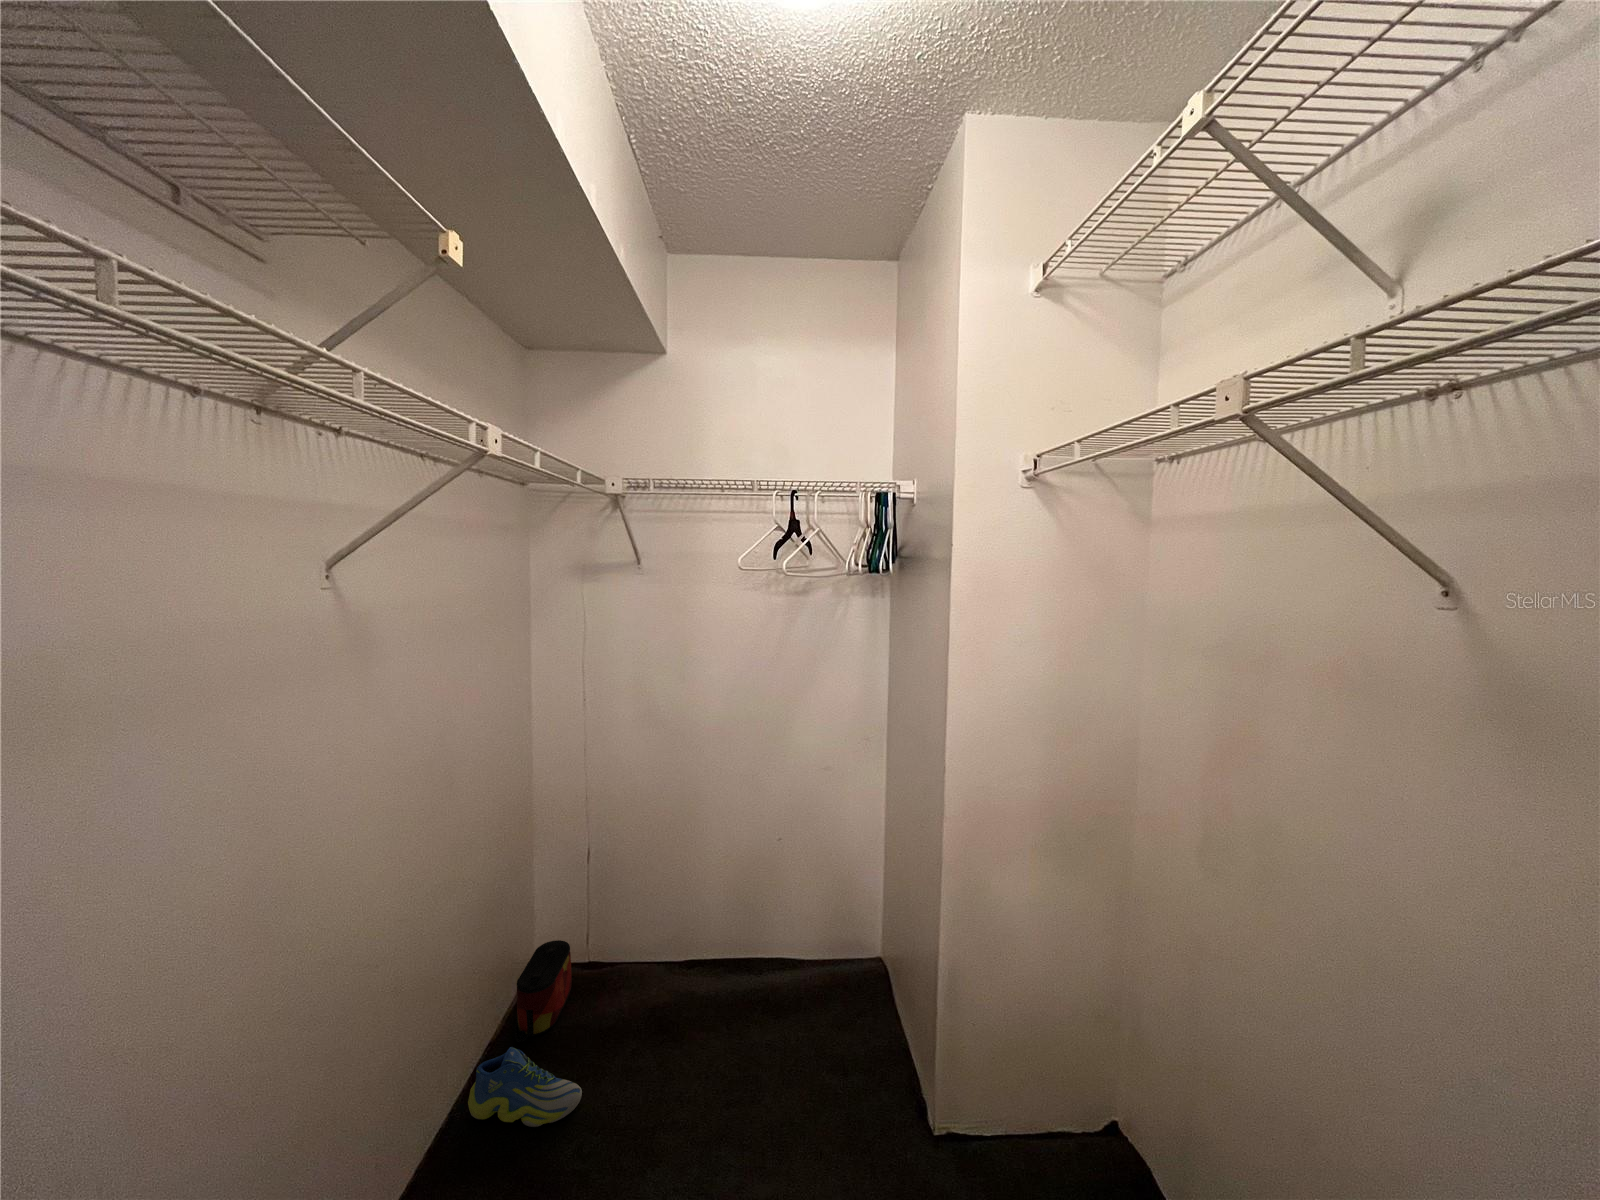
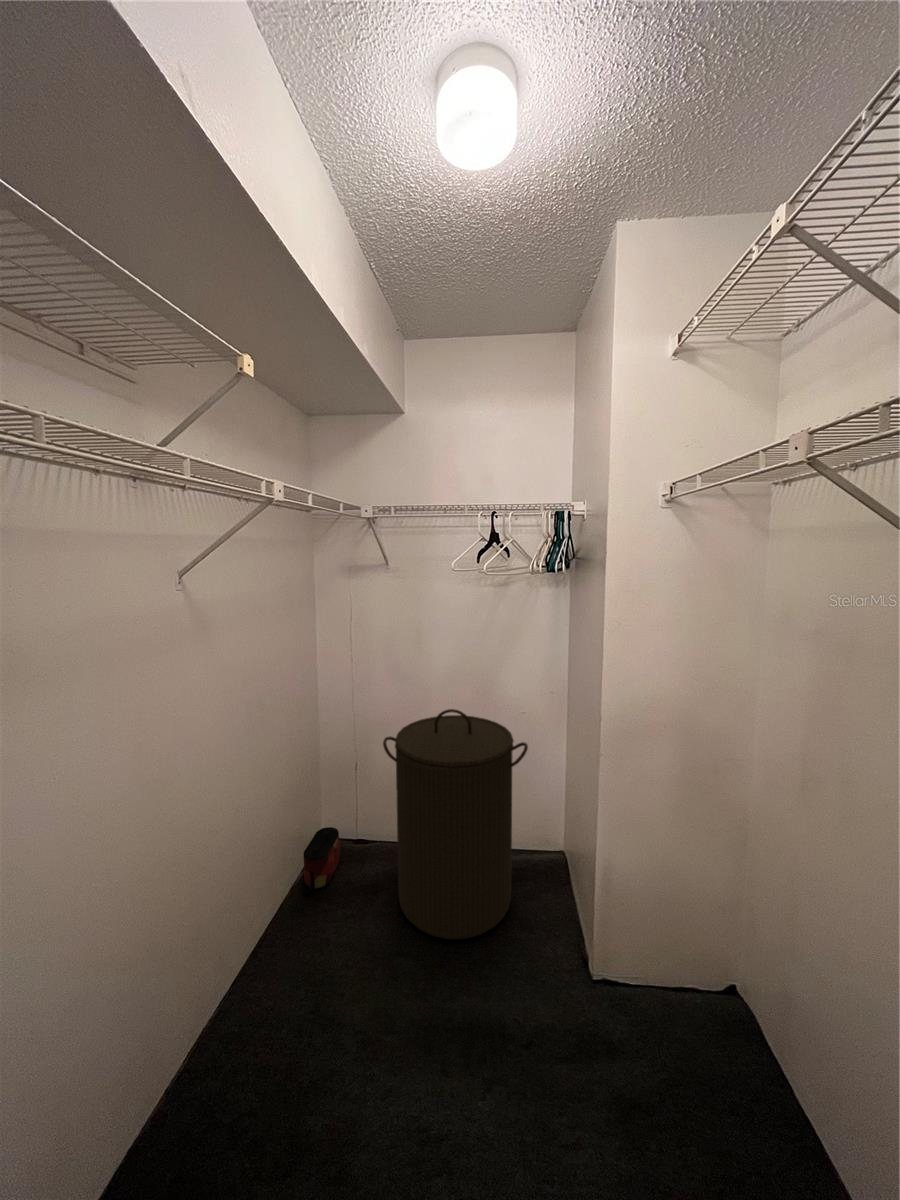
laundry hamper: none [640,761,842,1090] -> present [383,709,528,939]
sneaker: present [468,1047,582,1127] -> none [273,894,345,948]

